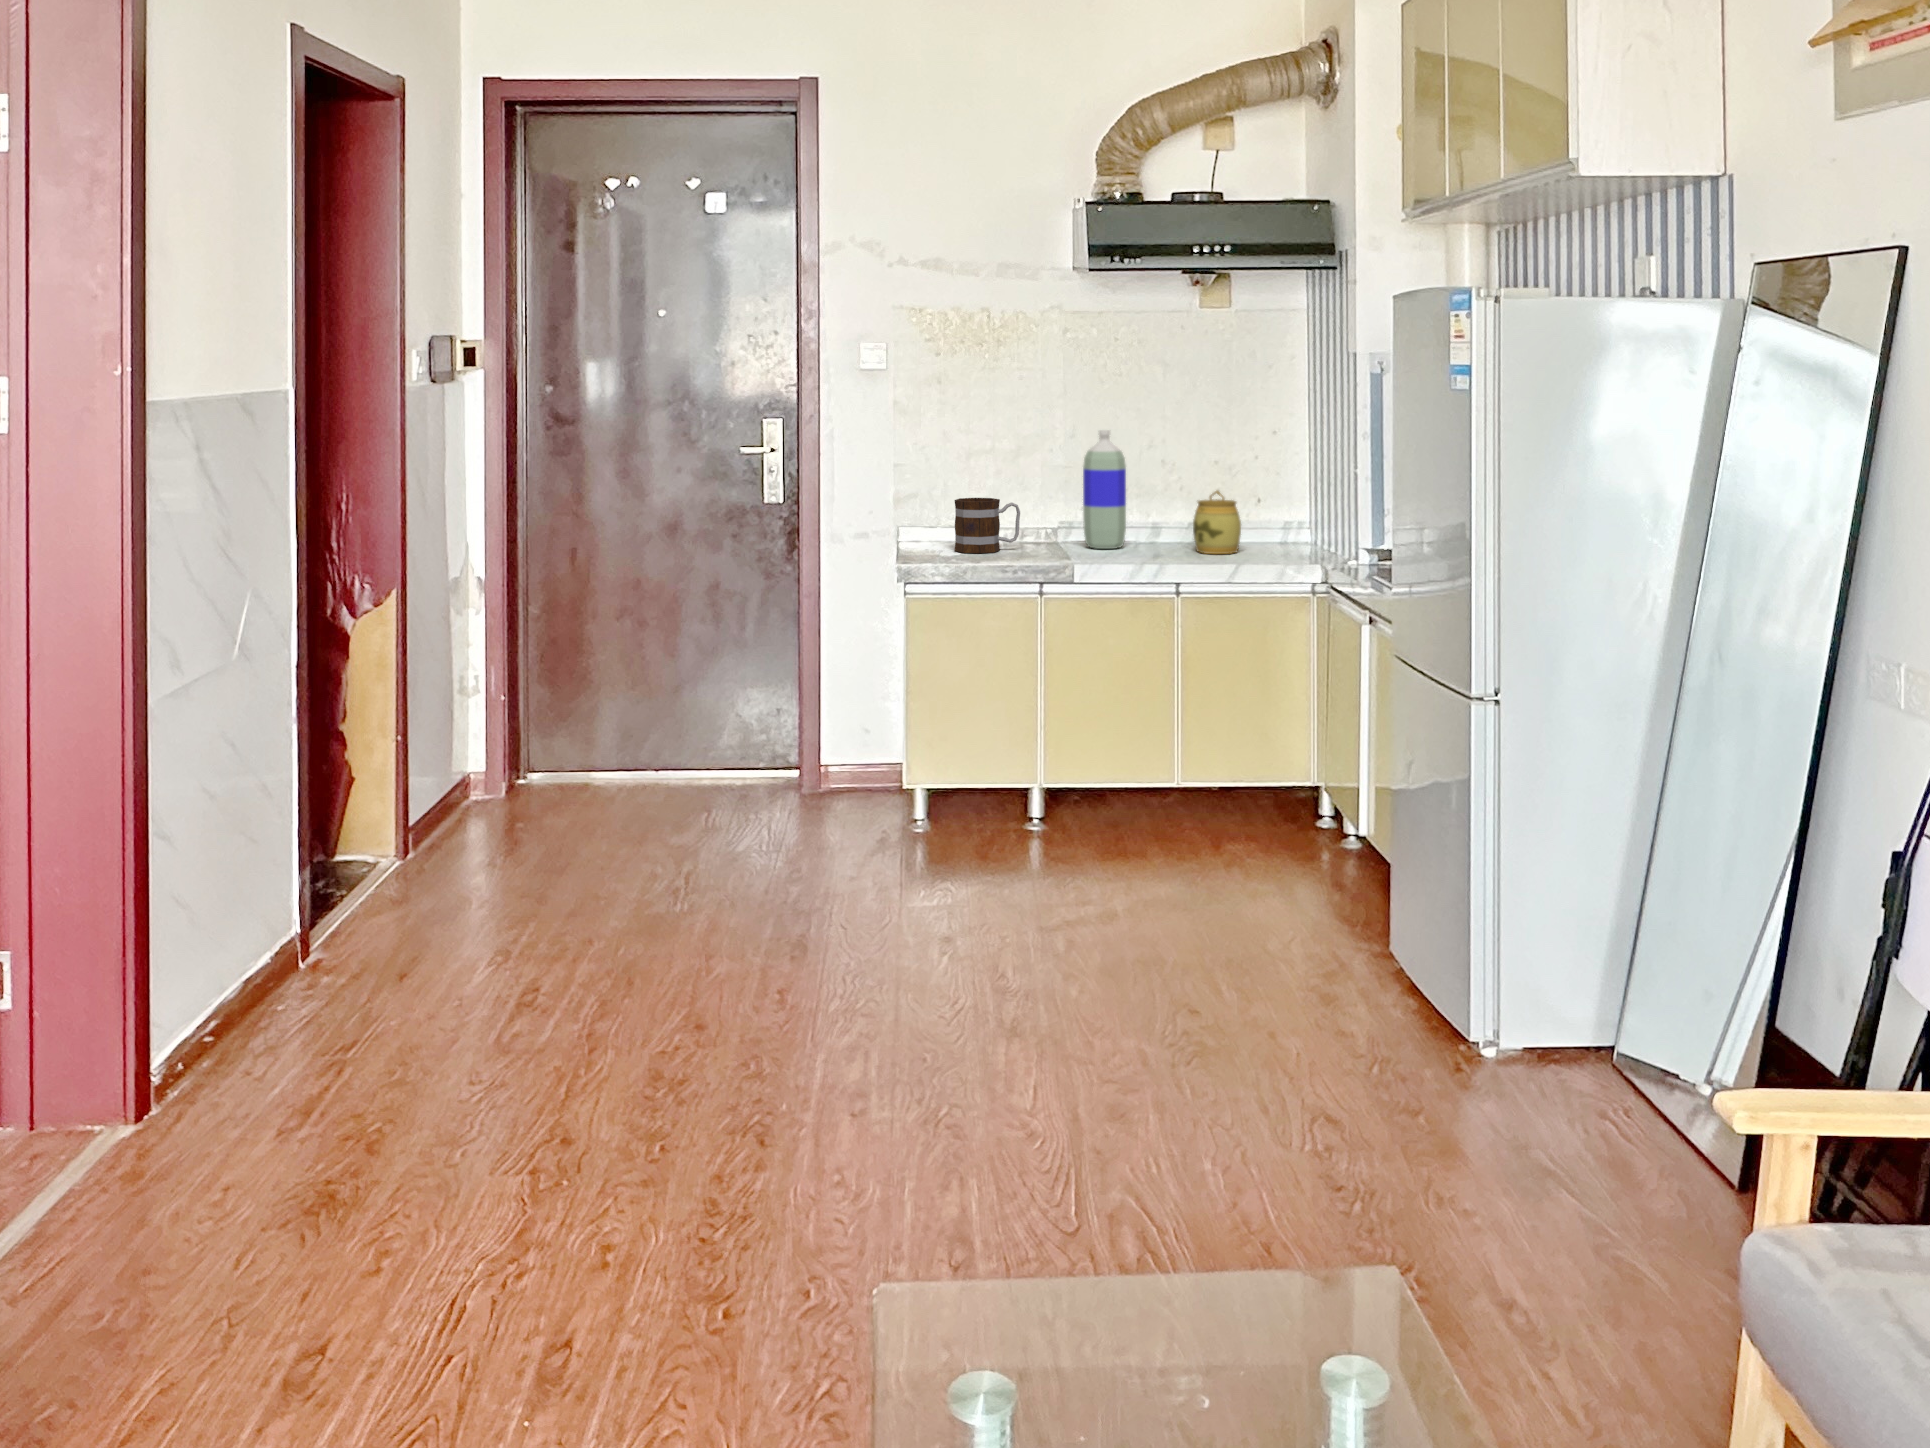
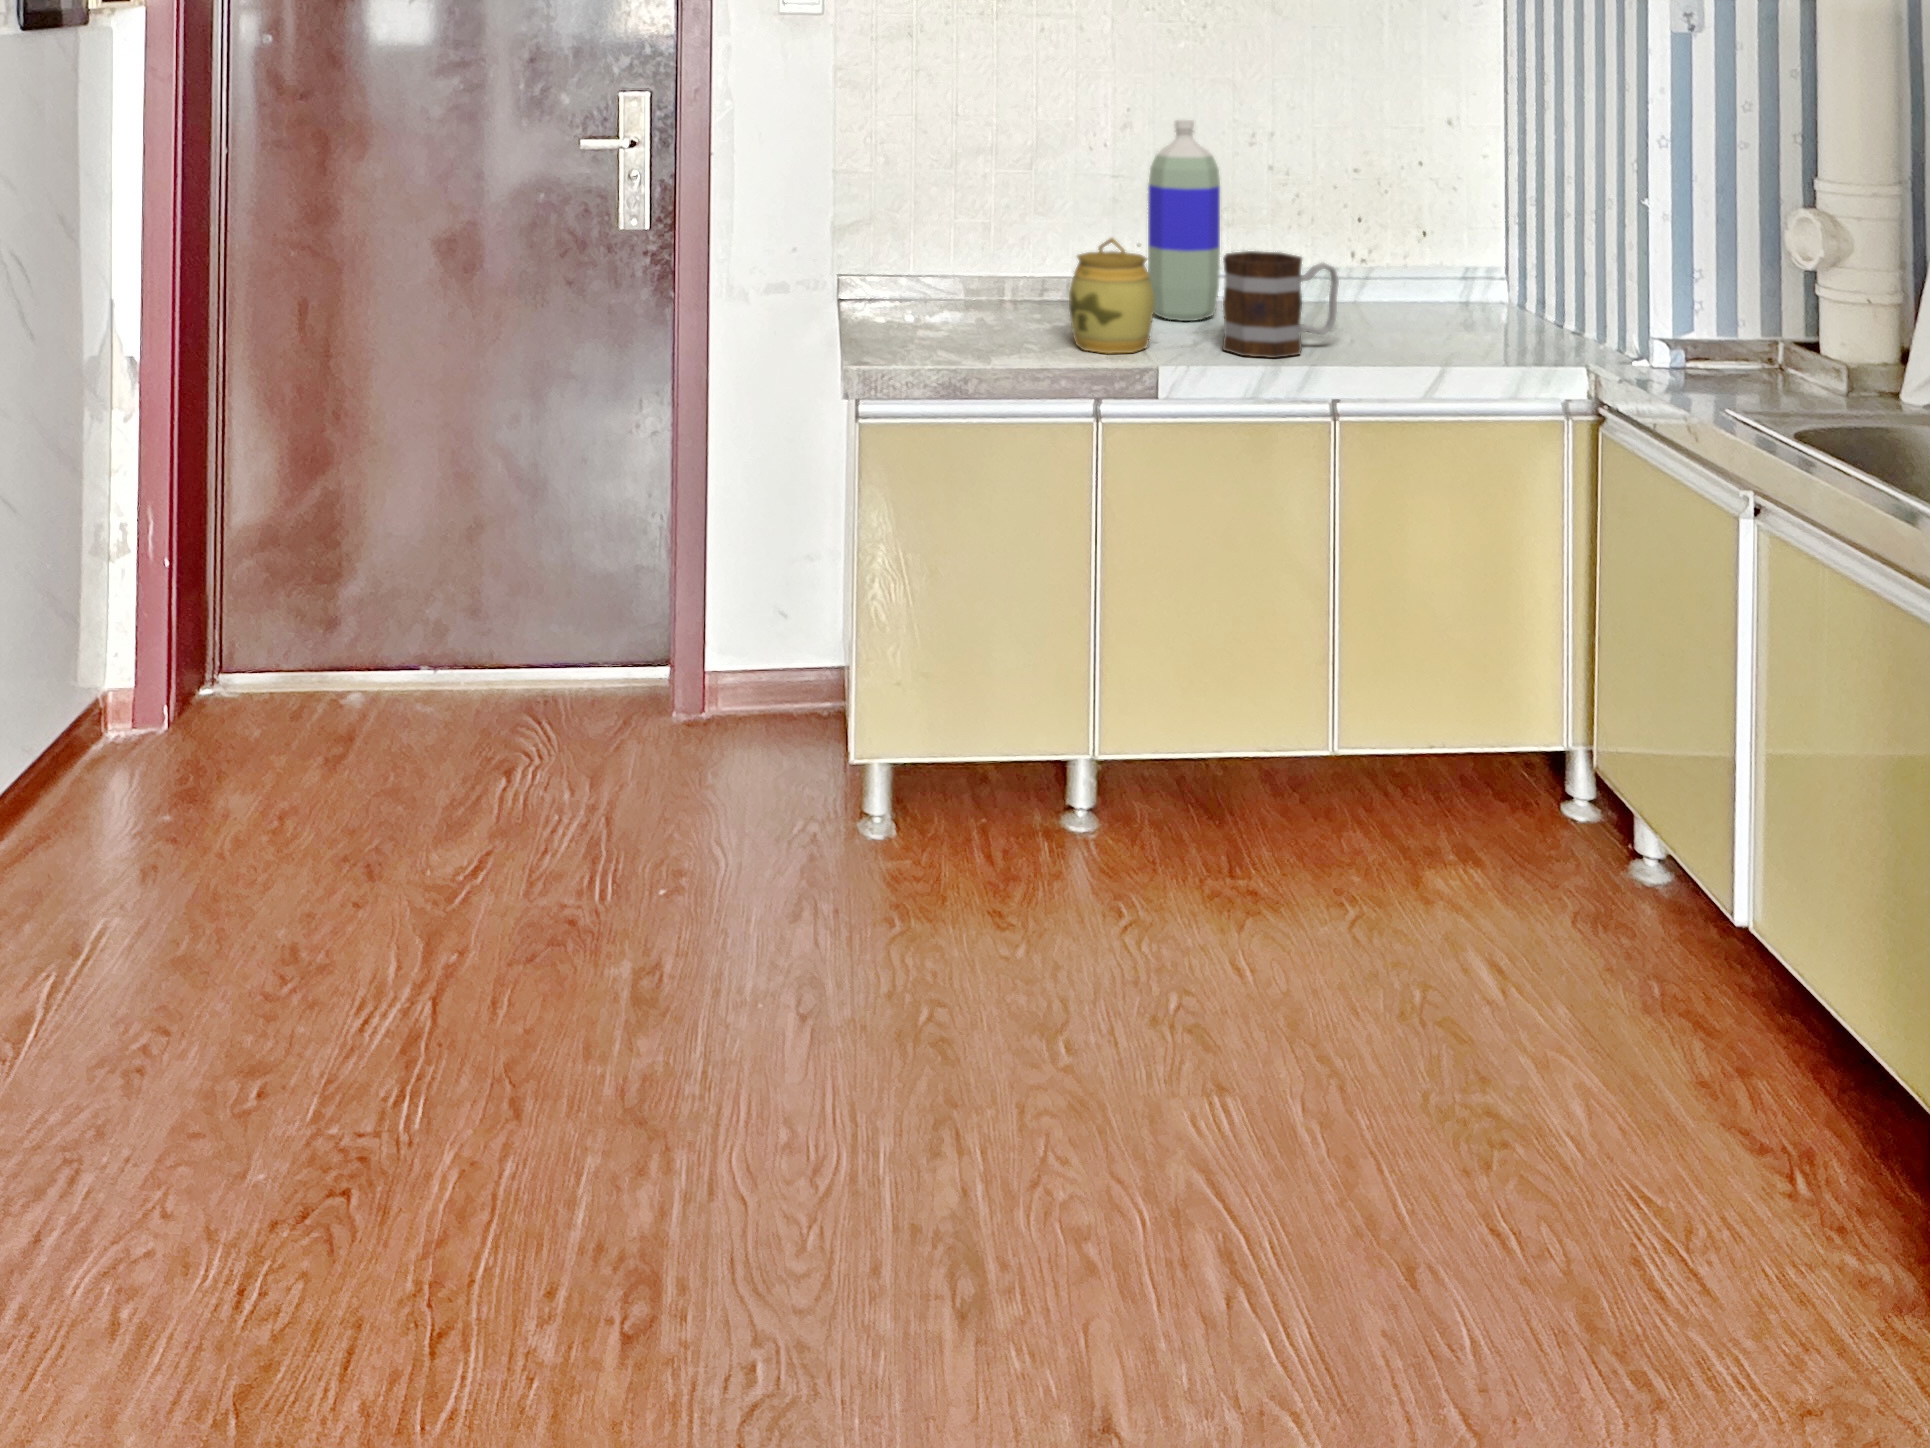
jar: present [1193,491,1241,554] -> present [1069,238,1154,354]
mug: present [955,498,1020,553] -> present [1223,251,1339,358]

